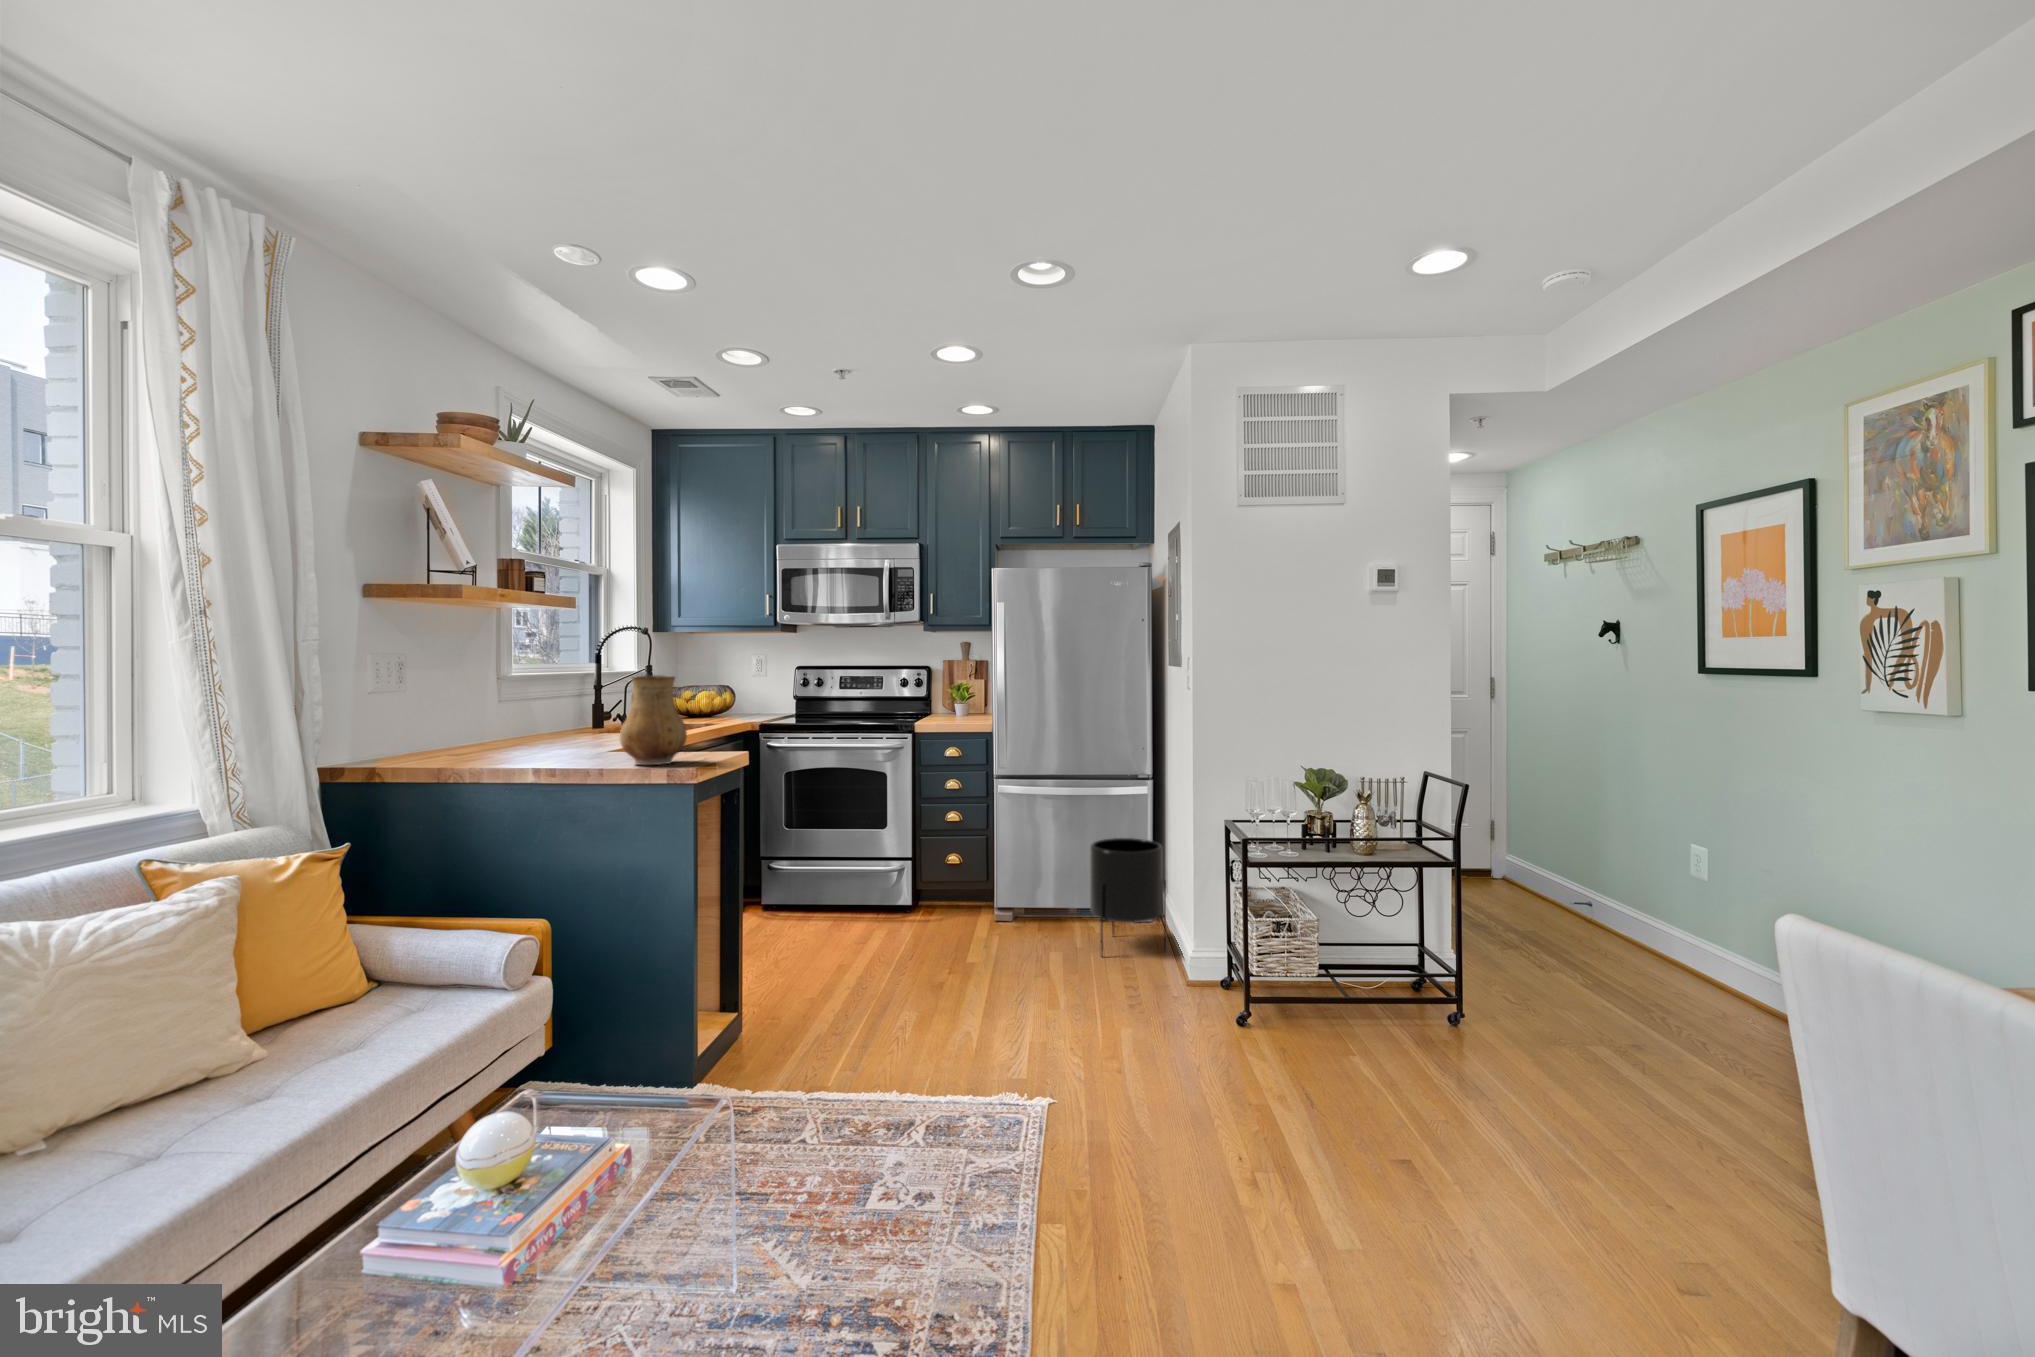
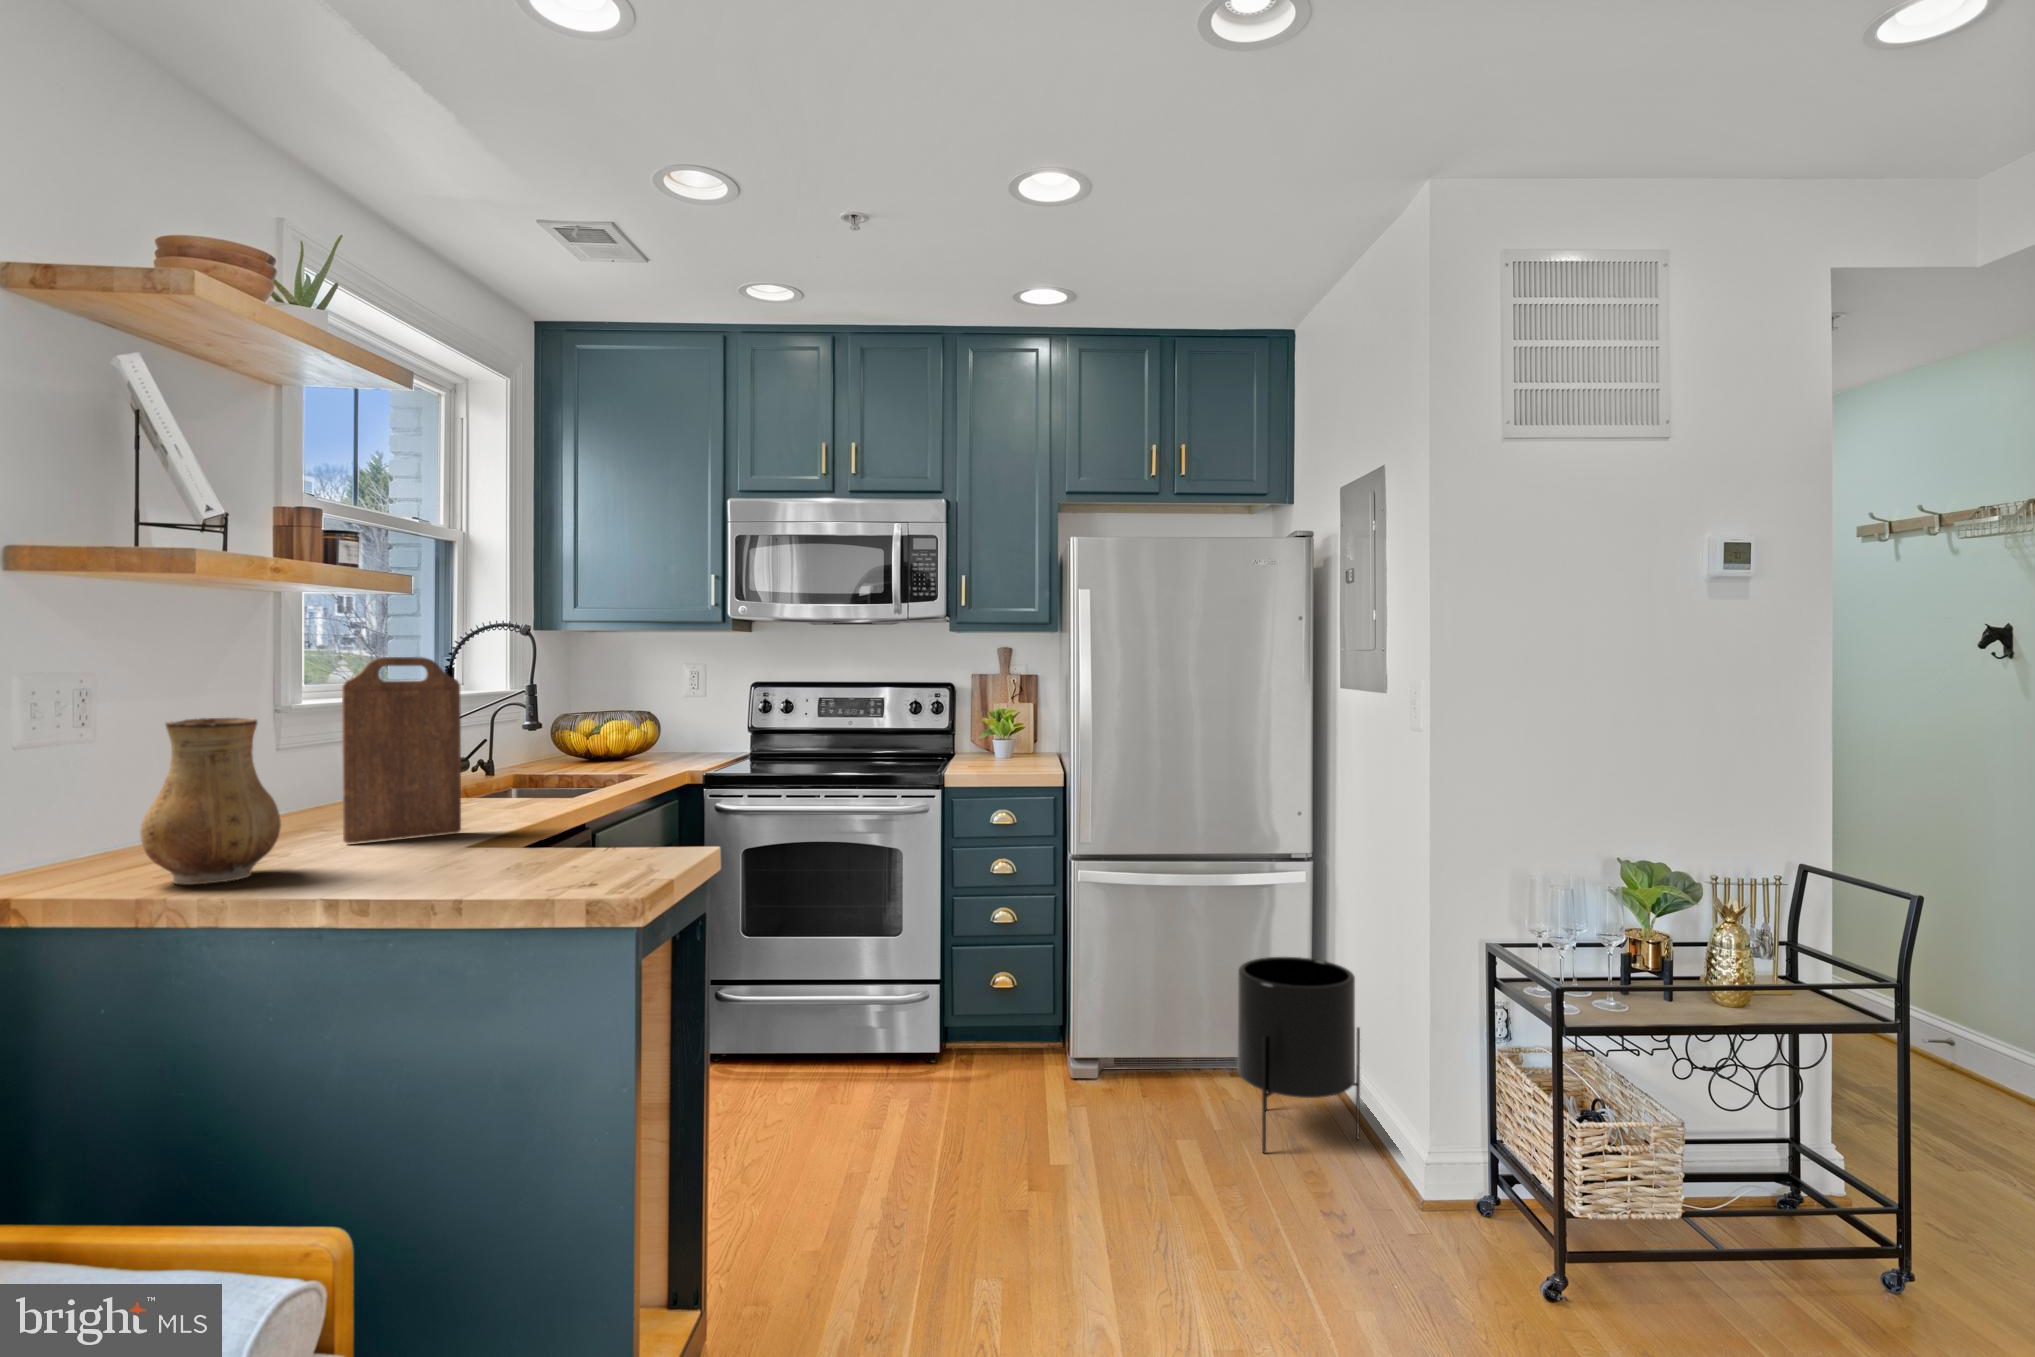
cutting board: none [538,645,605,751] -> present [342,657,461,843]
ceramic pitcher: present [620,675,687,765] -> present [140,718,281,885]

